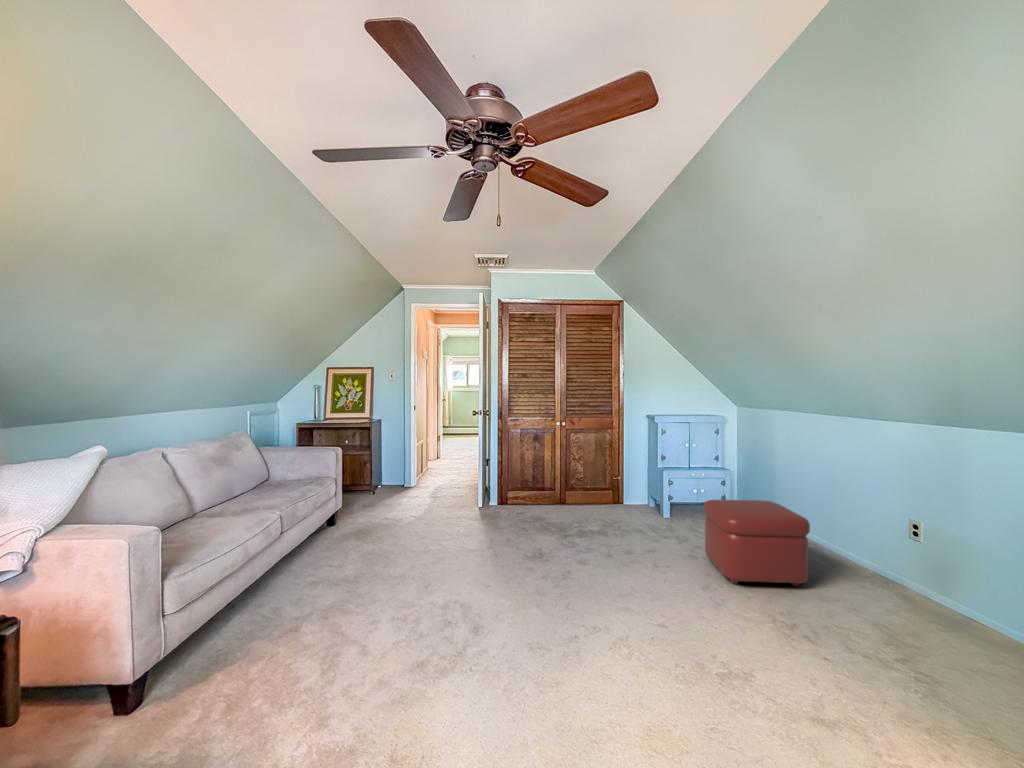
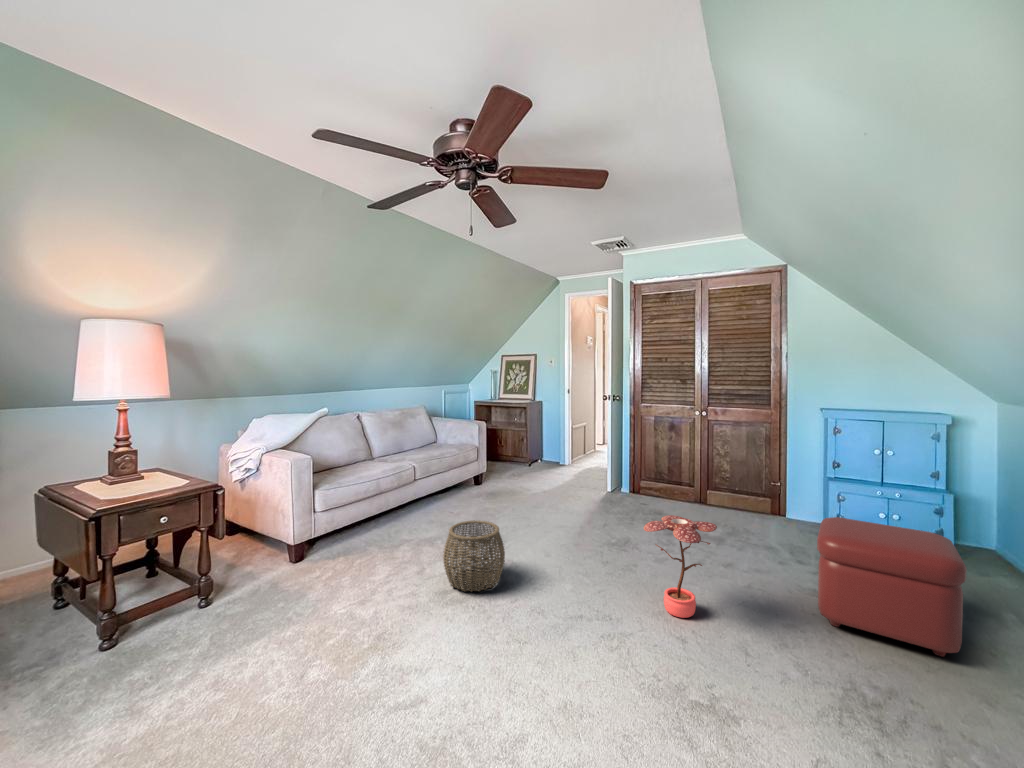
potted plant: none [617,521,673,613] -> present [644,515,717,618]
woven basket: none [406,566,480,659] -> present [443,520,505,592]

